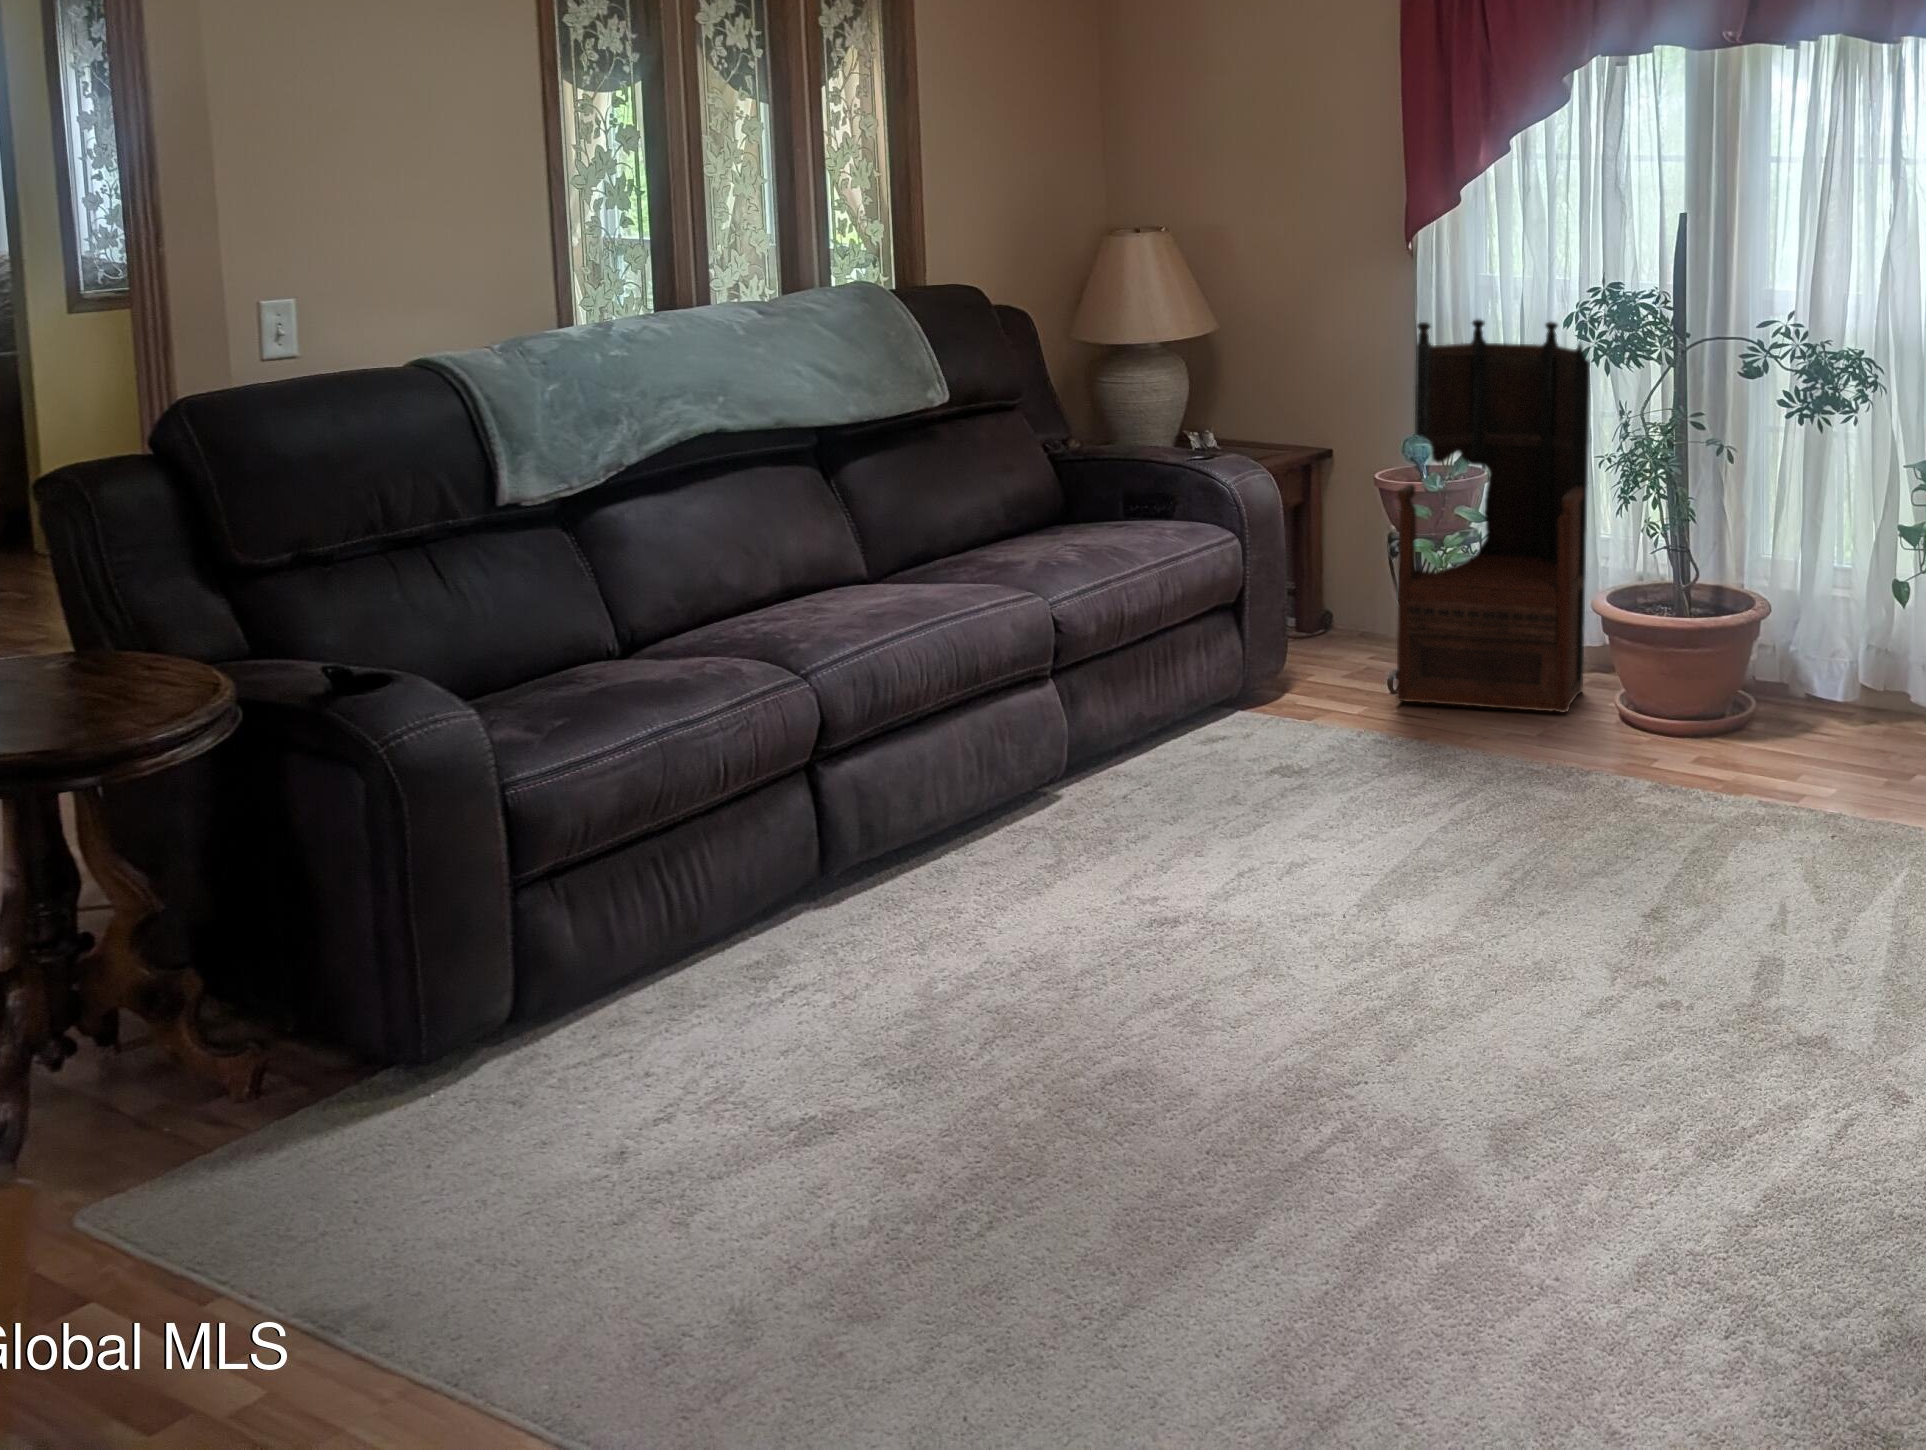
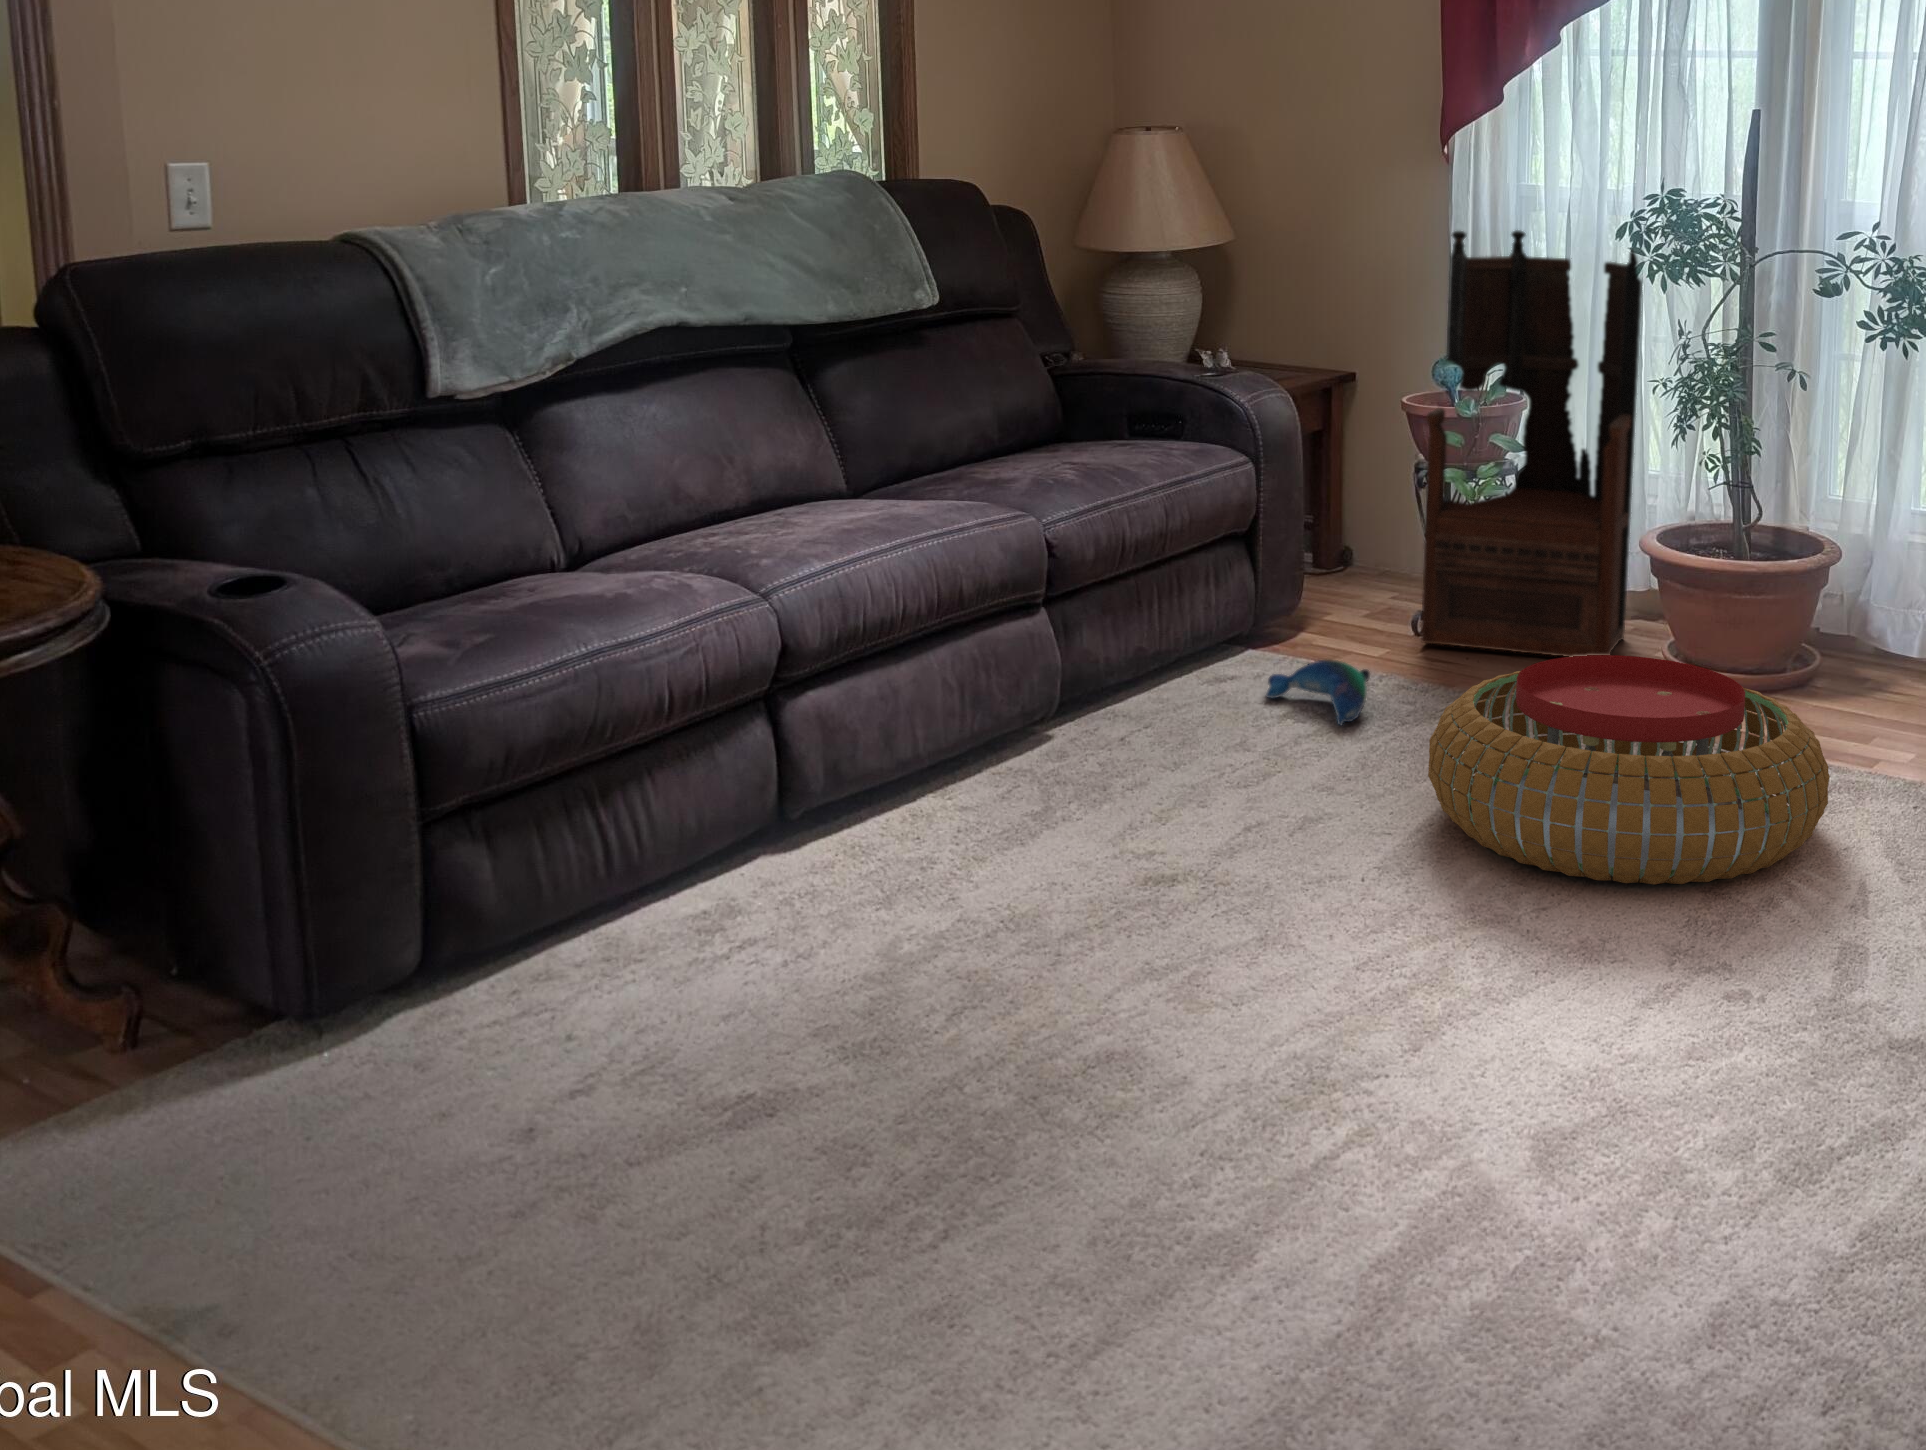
pouf: none [1400,709,1753,911] -> present [1428,655,1830,885]
plush toy: none [1254,719,1349,780] -> present [1266,660,1370,725]

